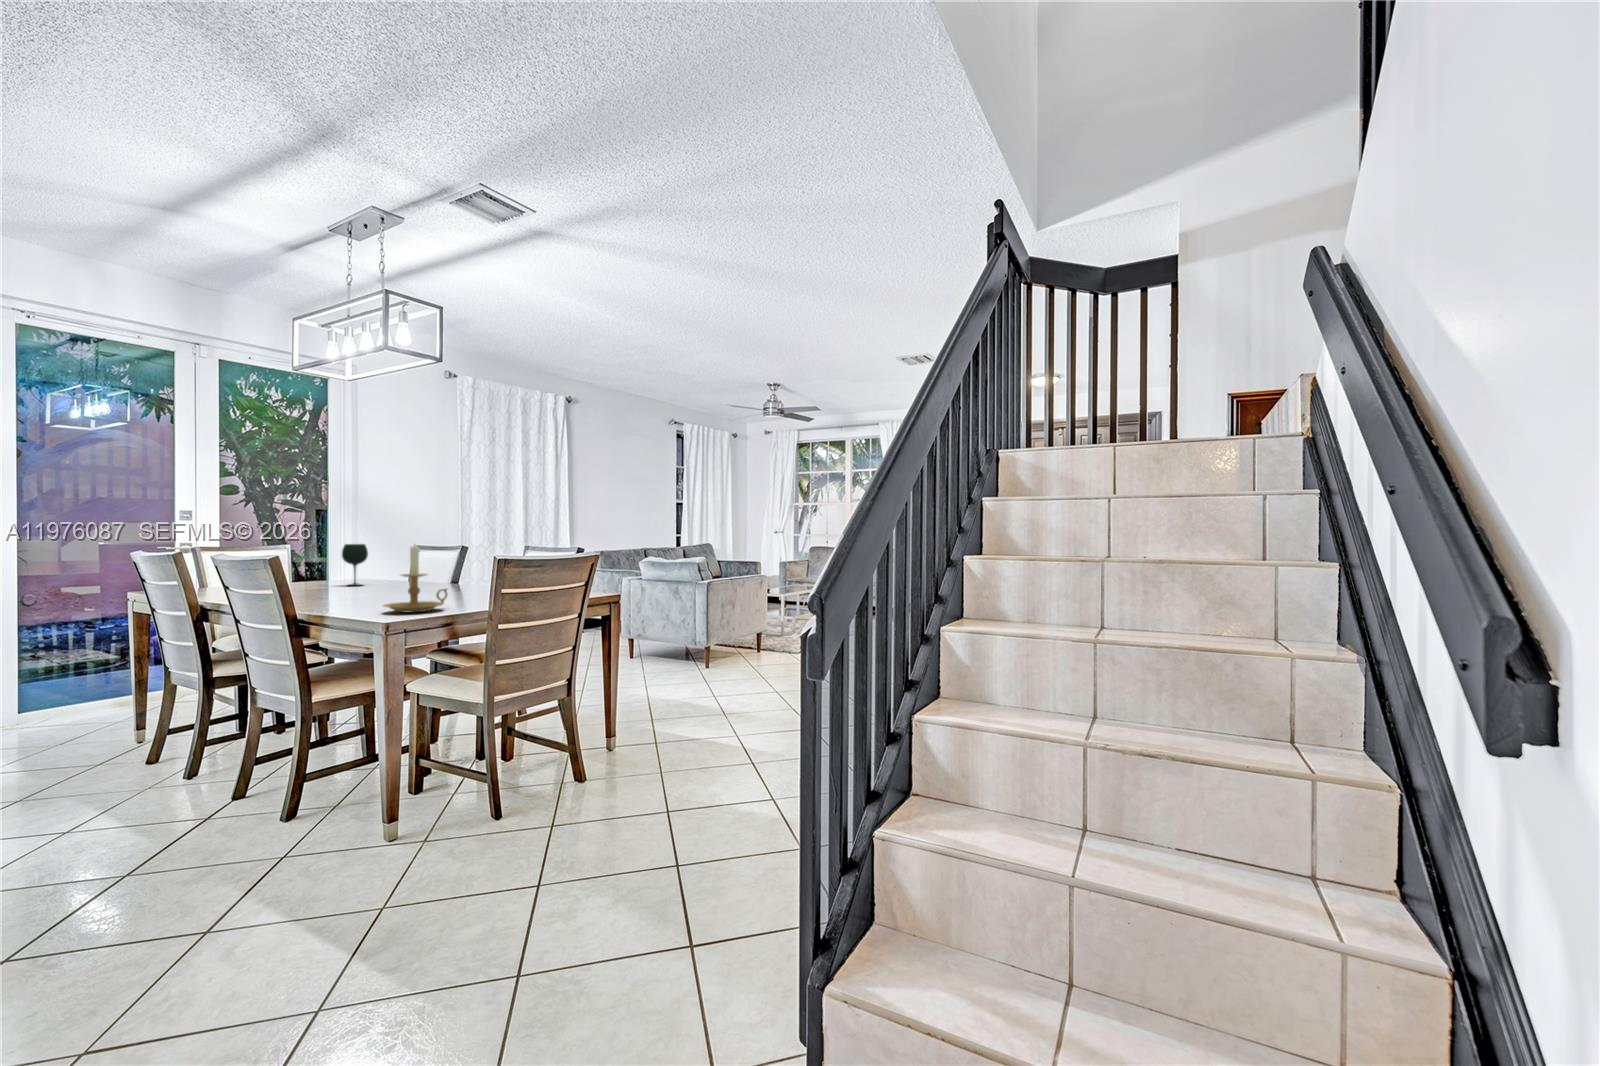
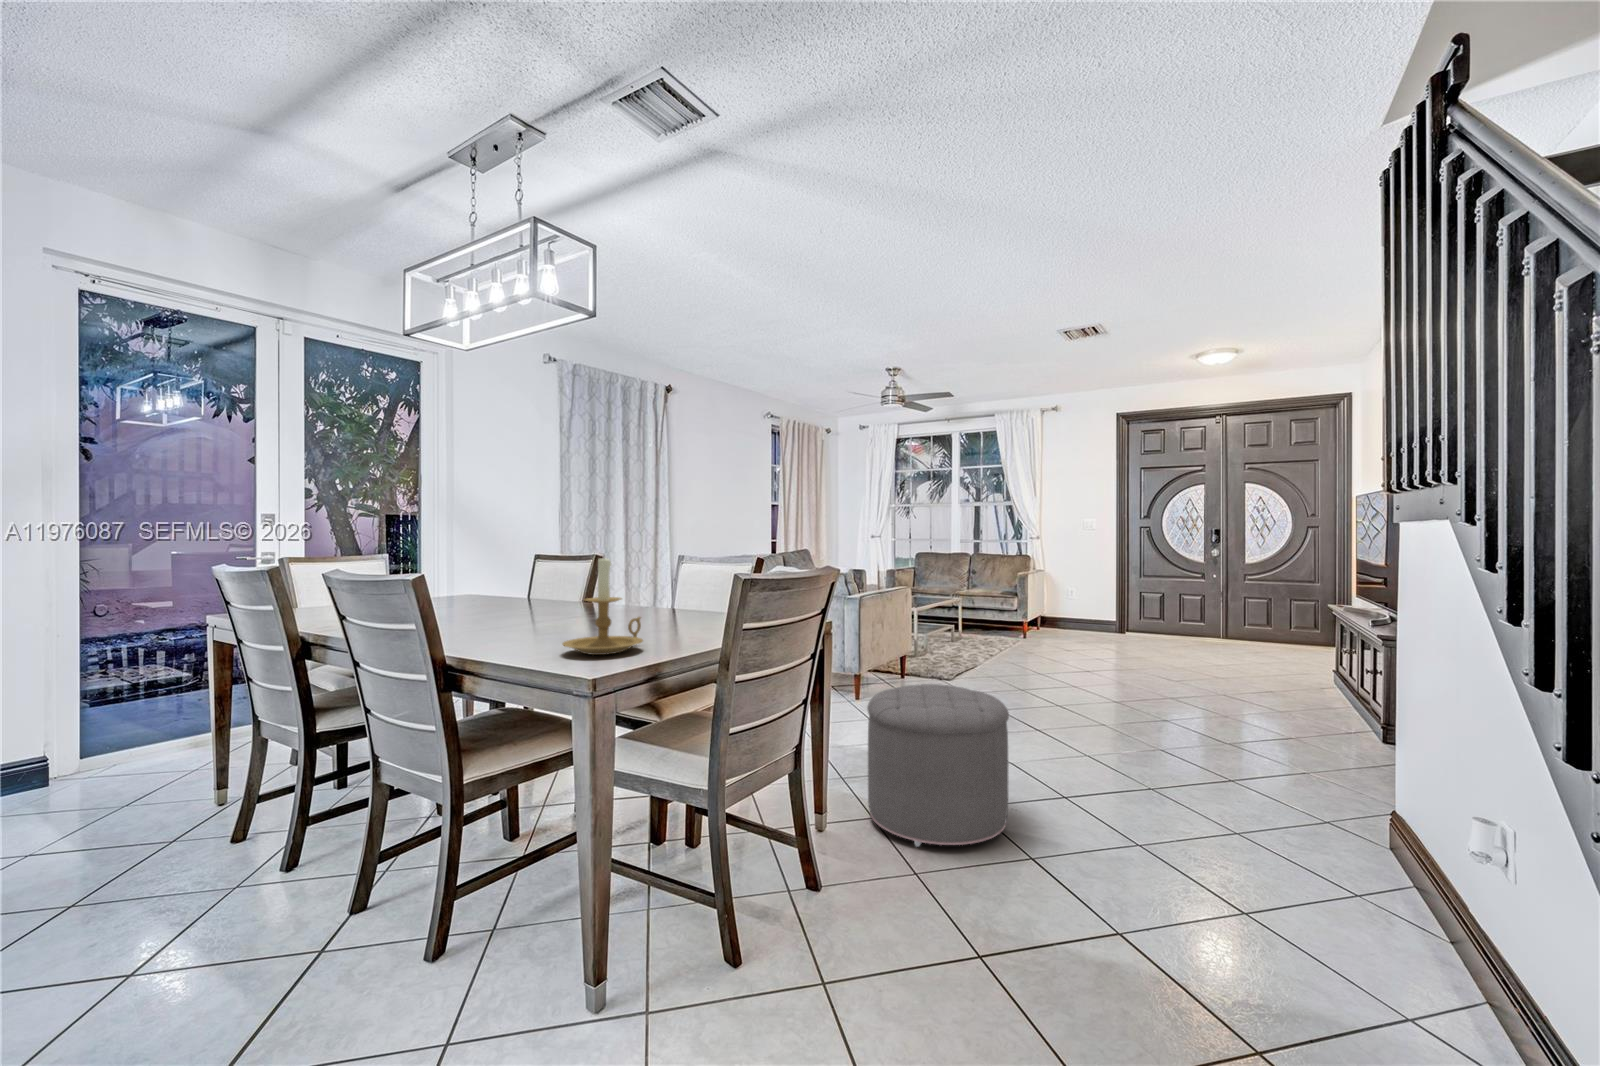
wine glass: present [342,544,368,586] -> none [461,553,491,605]
ottoman: none [650,647,756,763] -> present [867,684,1009,847]

